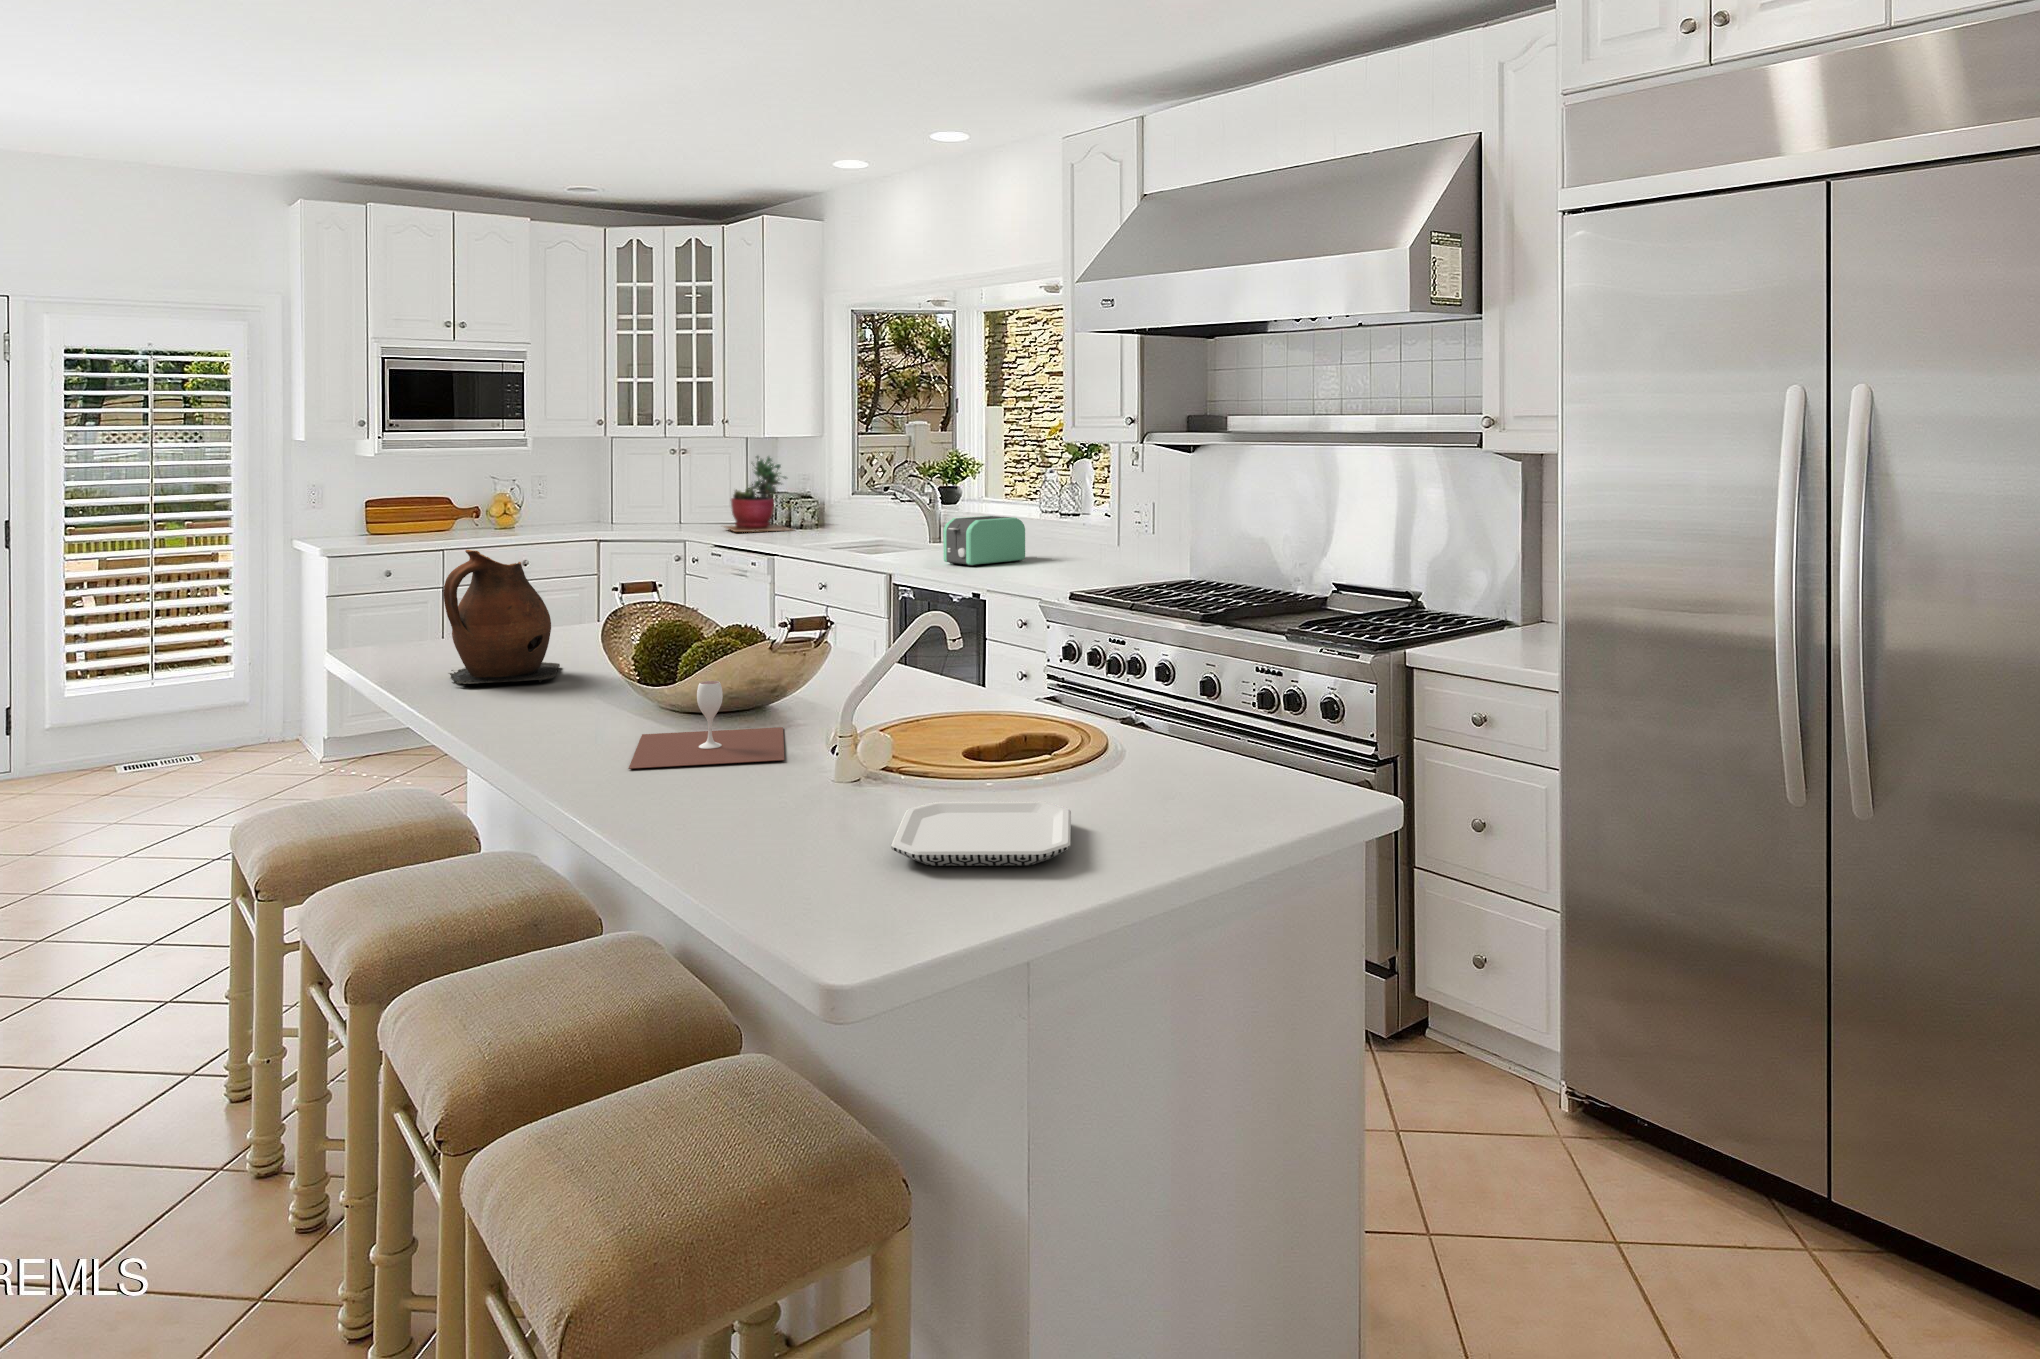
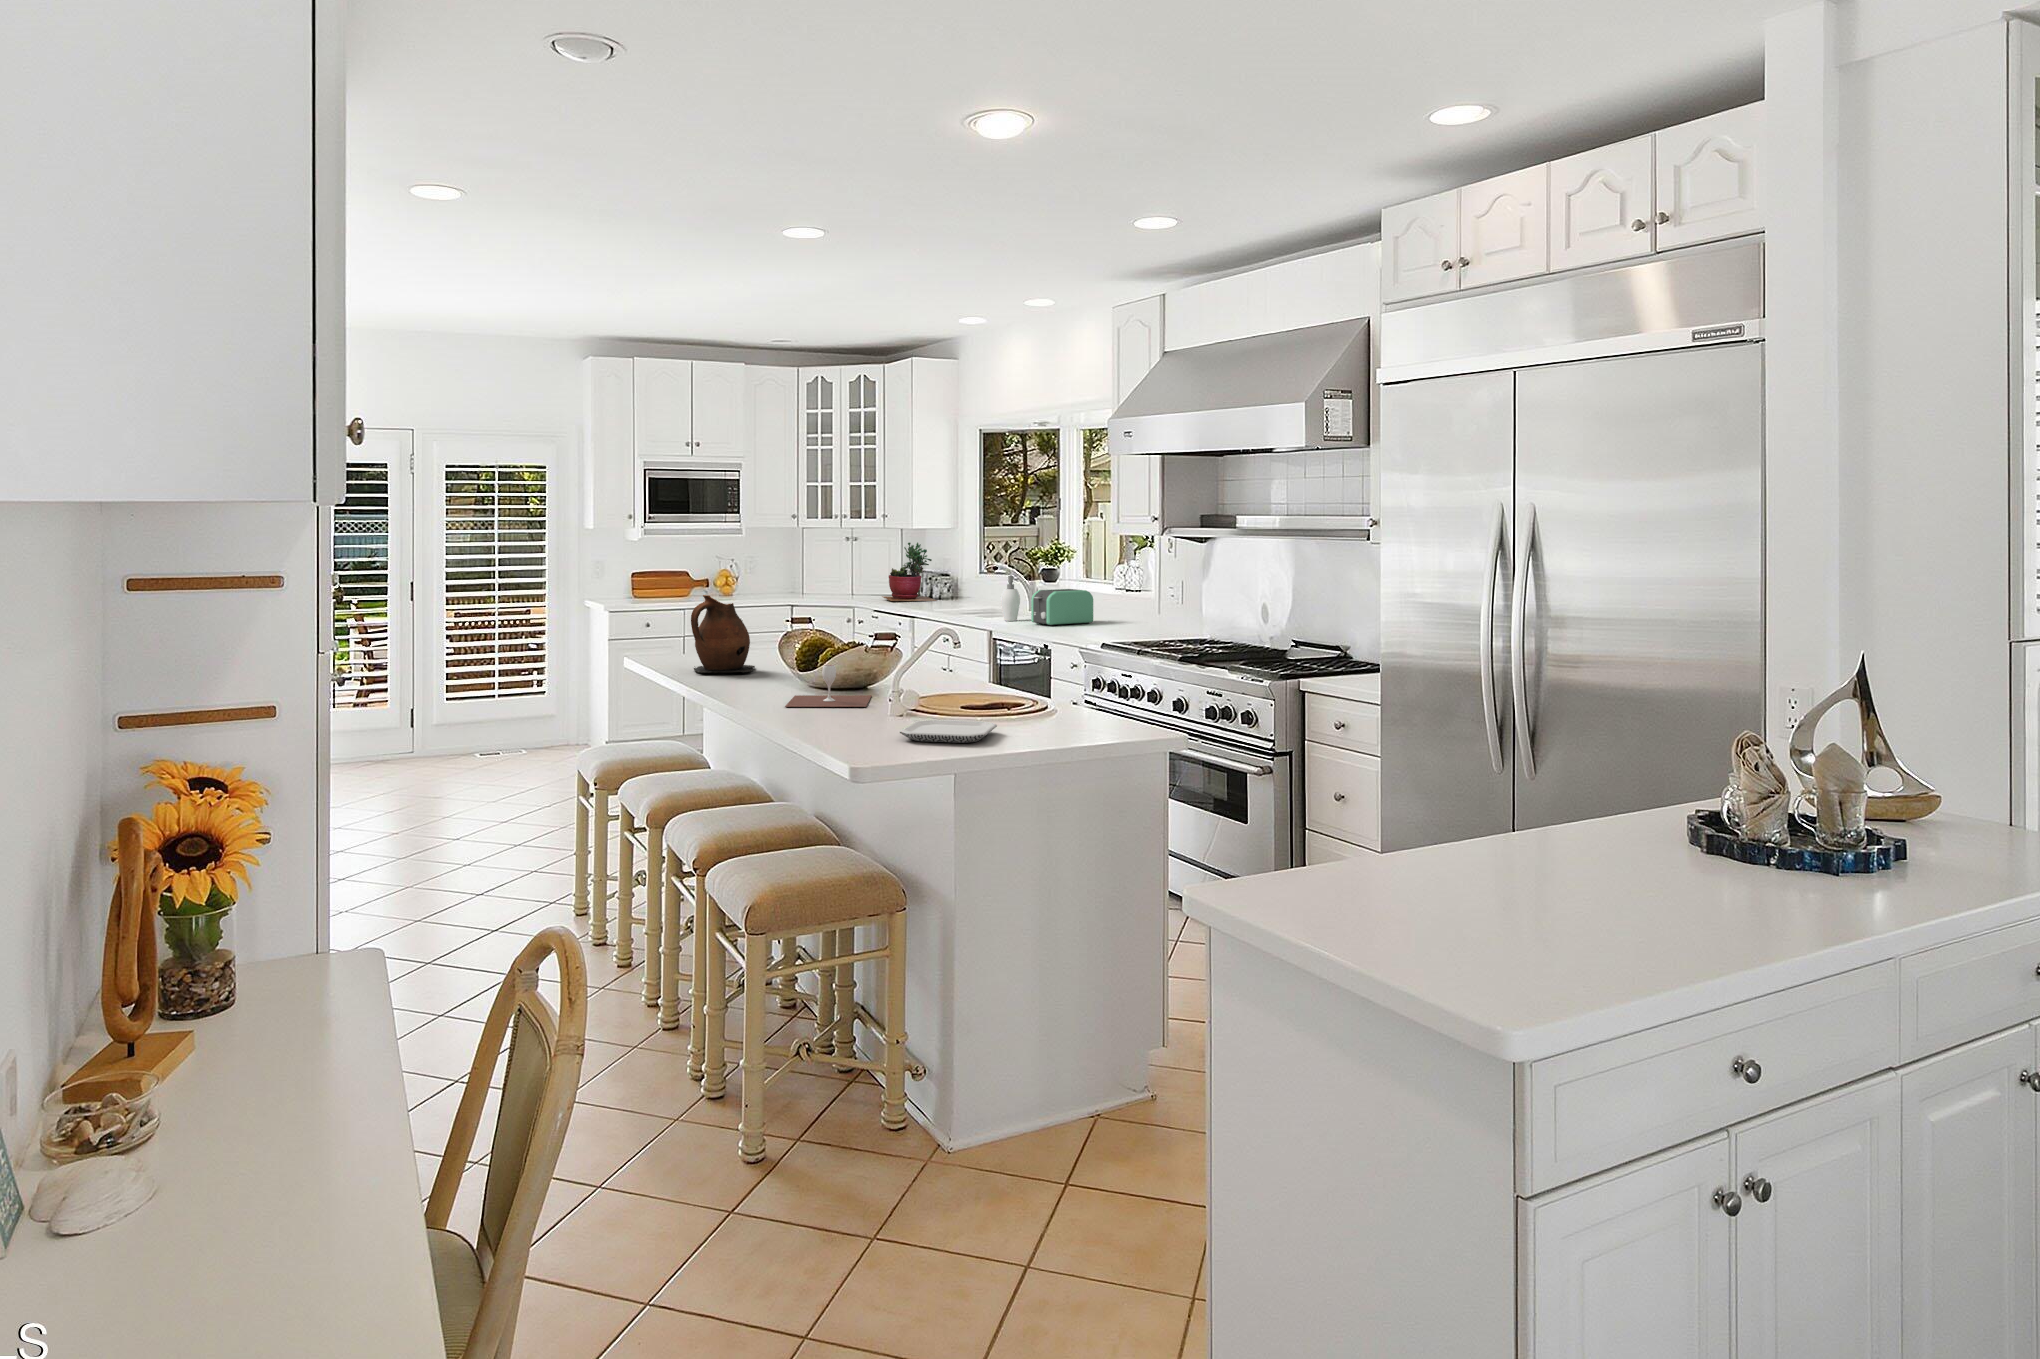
soap dispenser: none [898,499,926,560] -> present [1001,576,1020,621]

